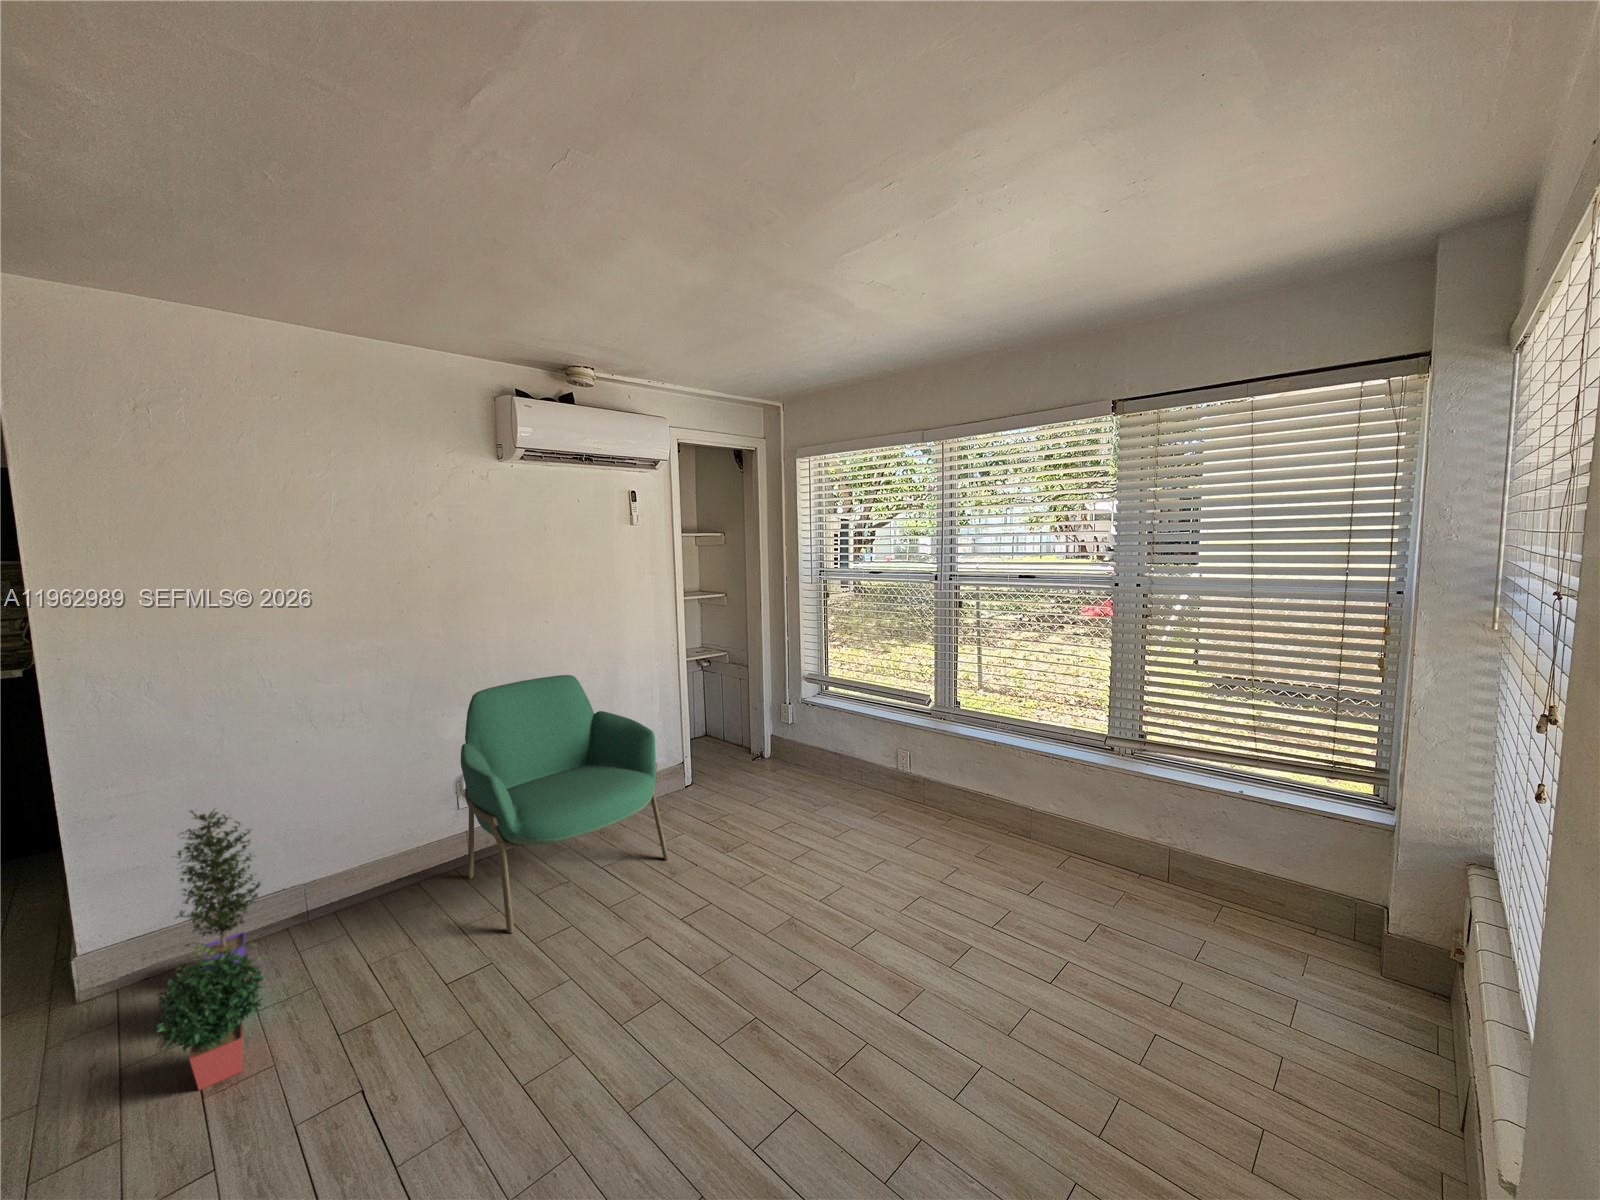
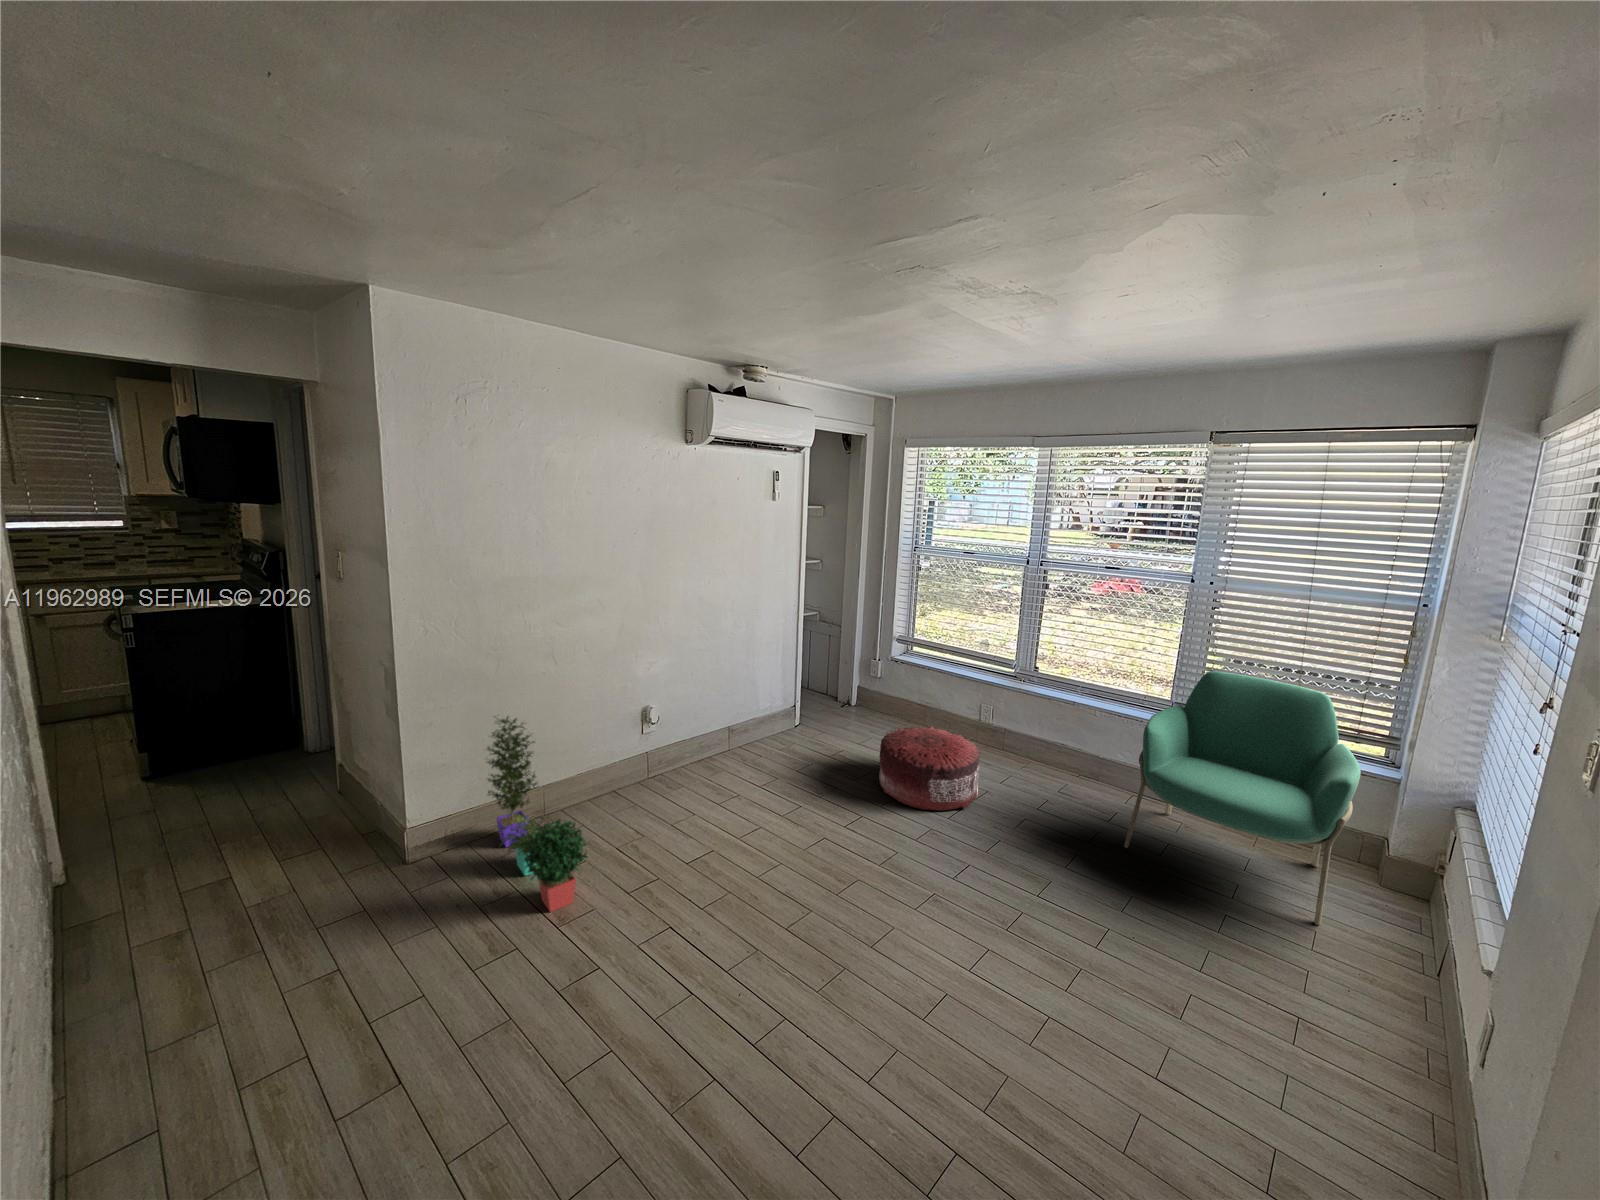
armchair: present [461,675,669,933] -> present [1124,671,1361,925]
pouf: none [747,784,873,896] -> present [879,726,980,811]

